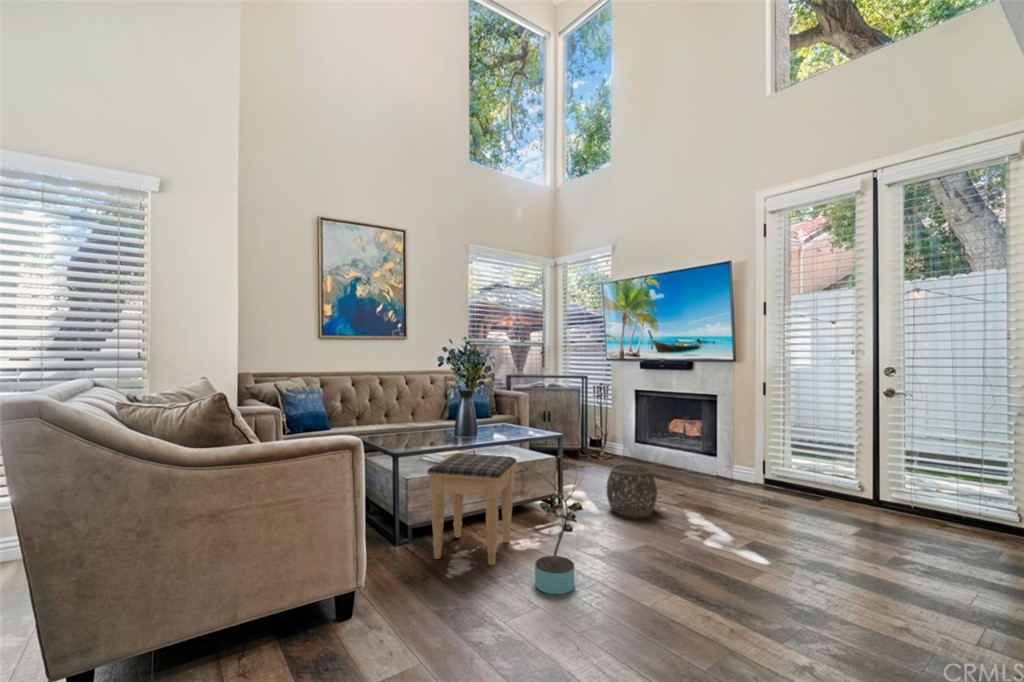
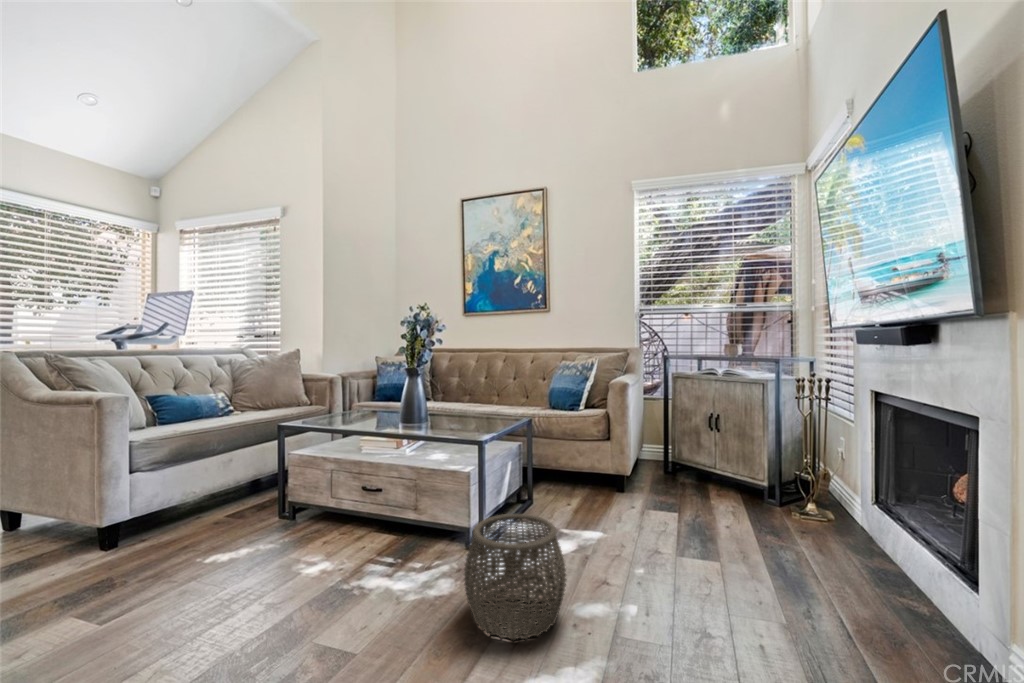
footstool: present [427,453,517,565] -> none [212,432,327,570]
potted plant: present [520,454,591,594] -> none [55,440,191,638]

